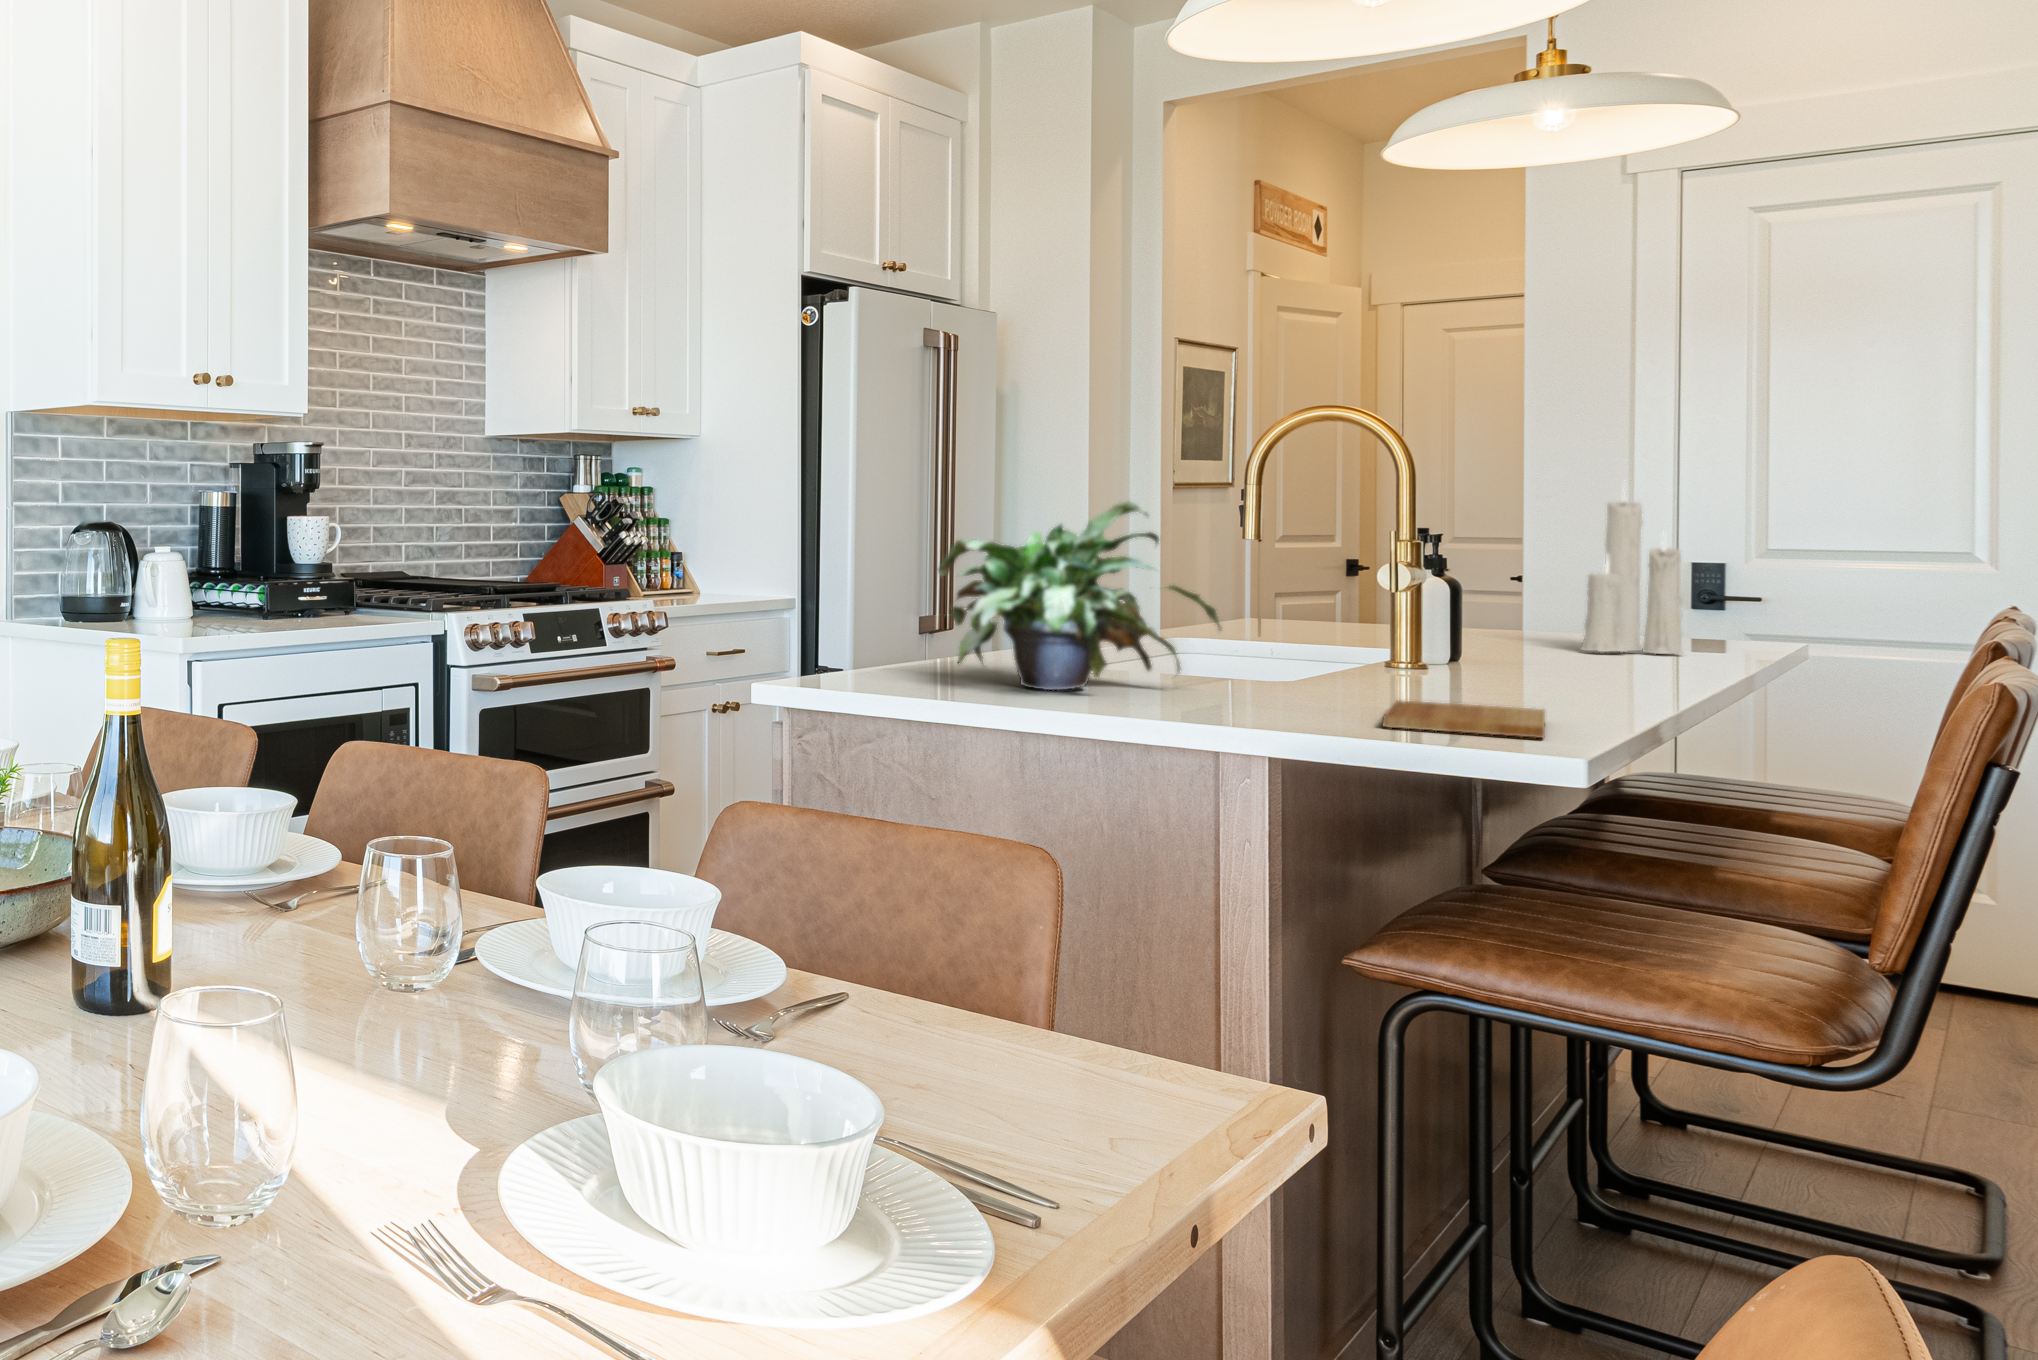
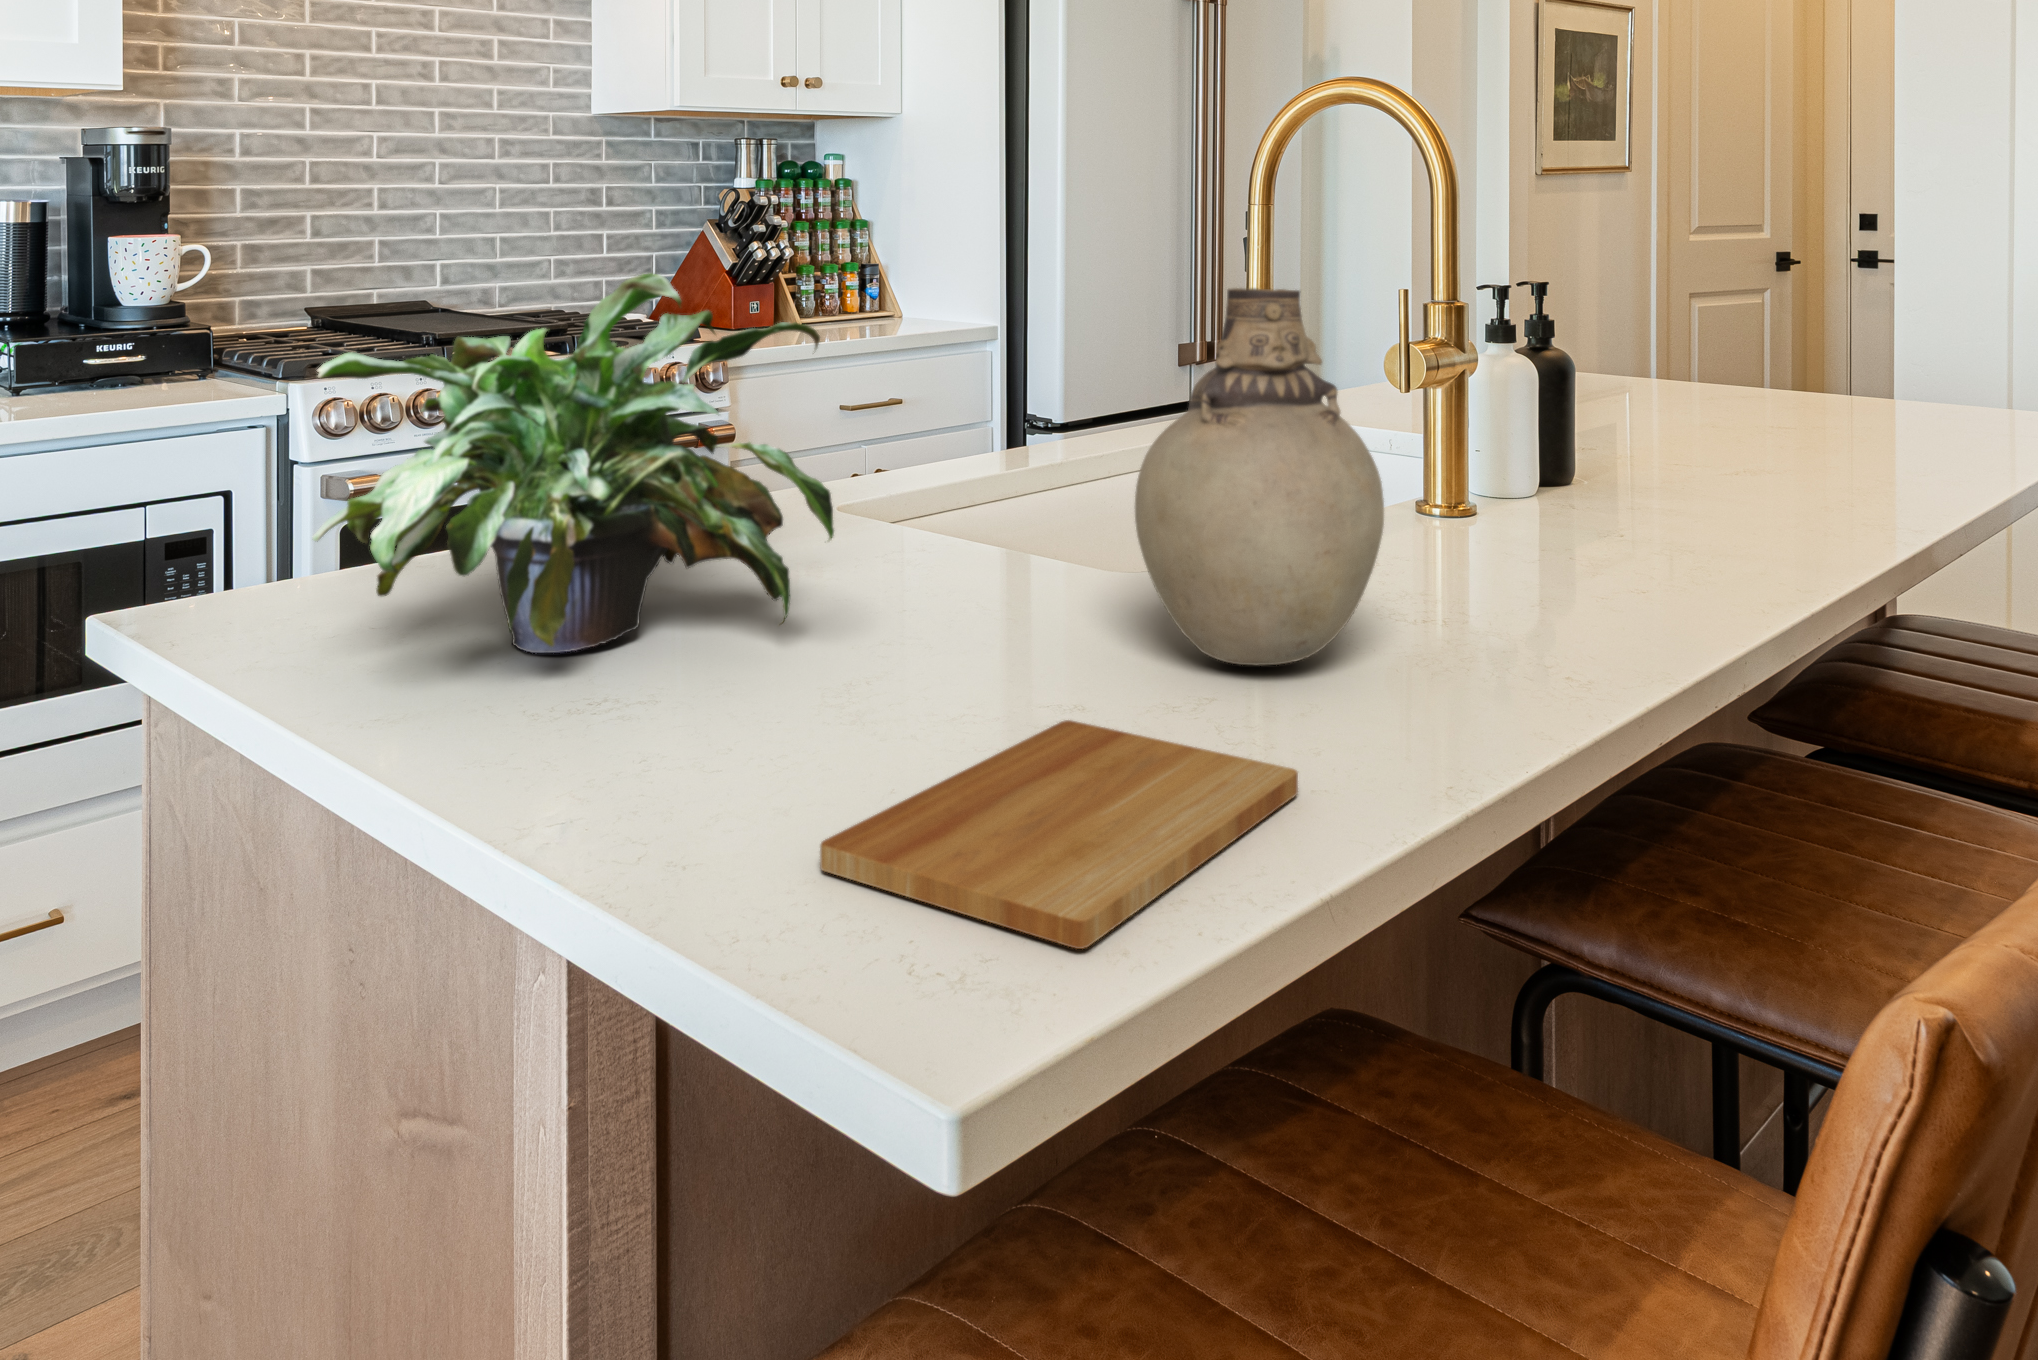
candle: present [1582,493,1683,654] -> none [1799,181,1944,468]
vase: none [1355,510,1508,696] -> present [1135,288,1384,665]

